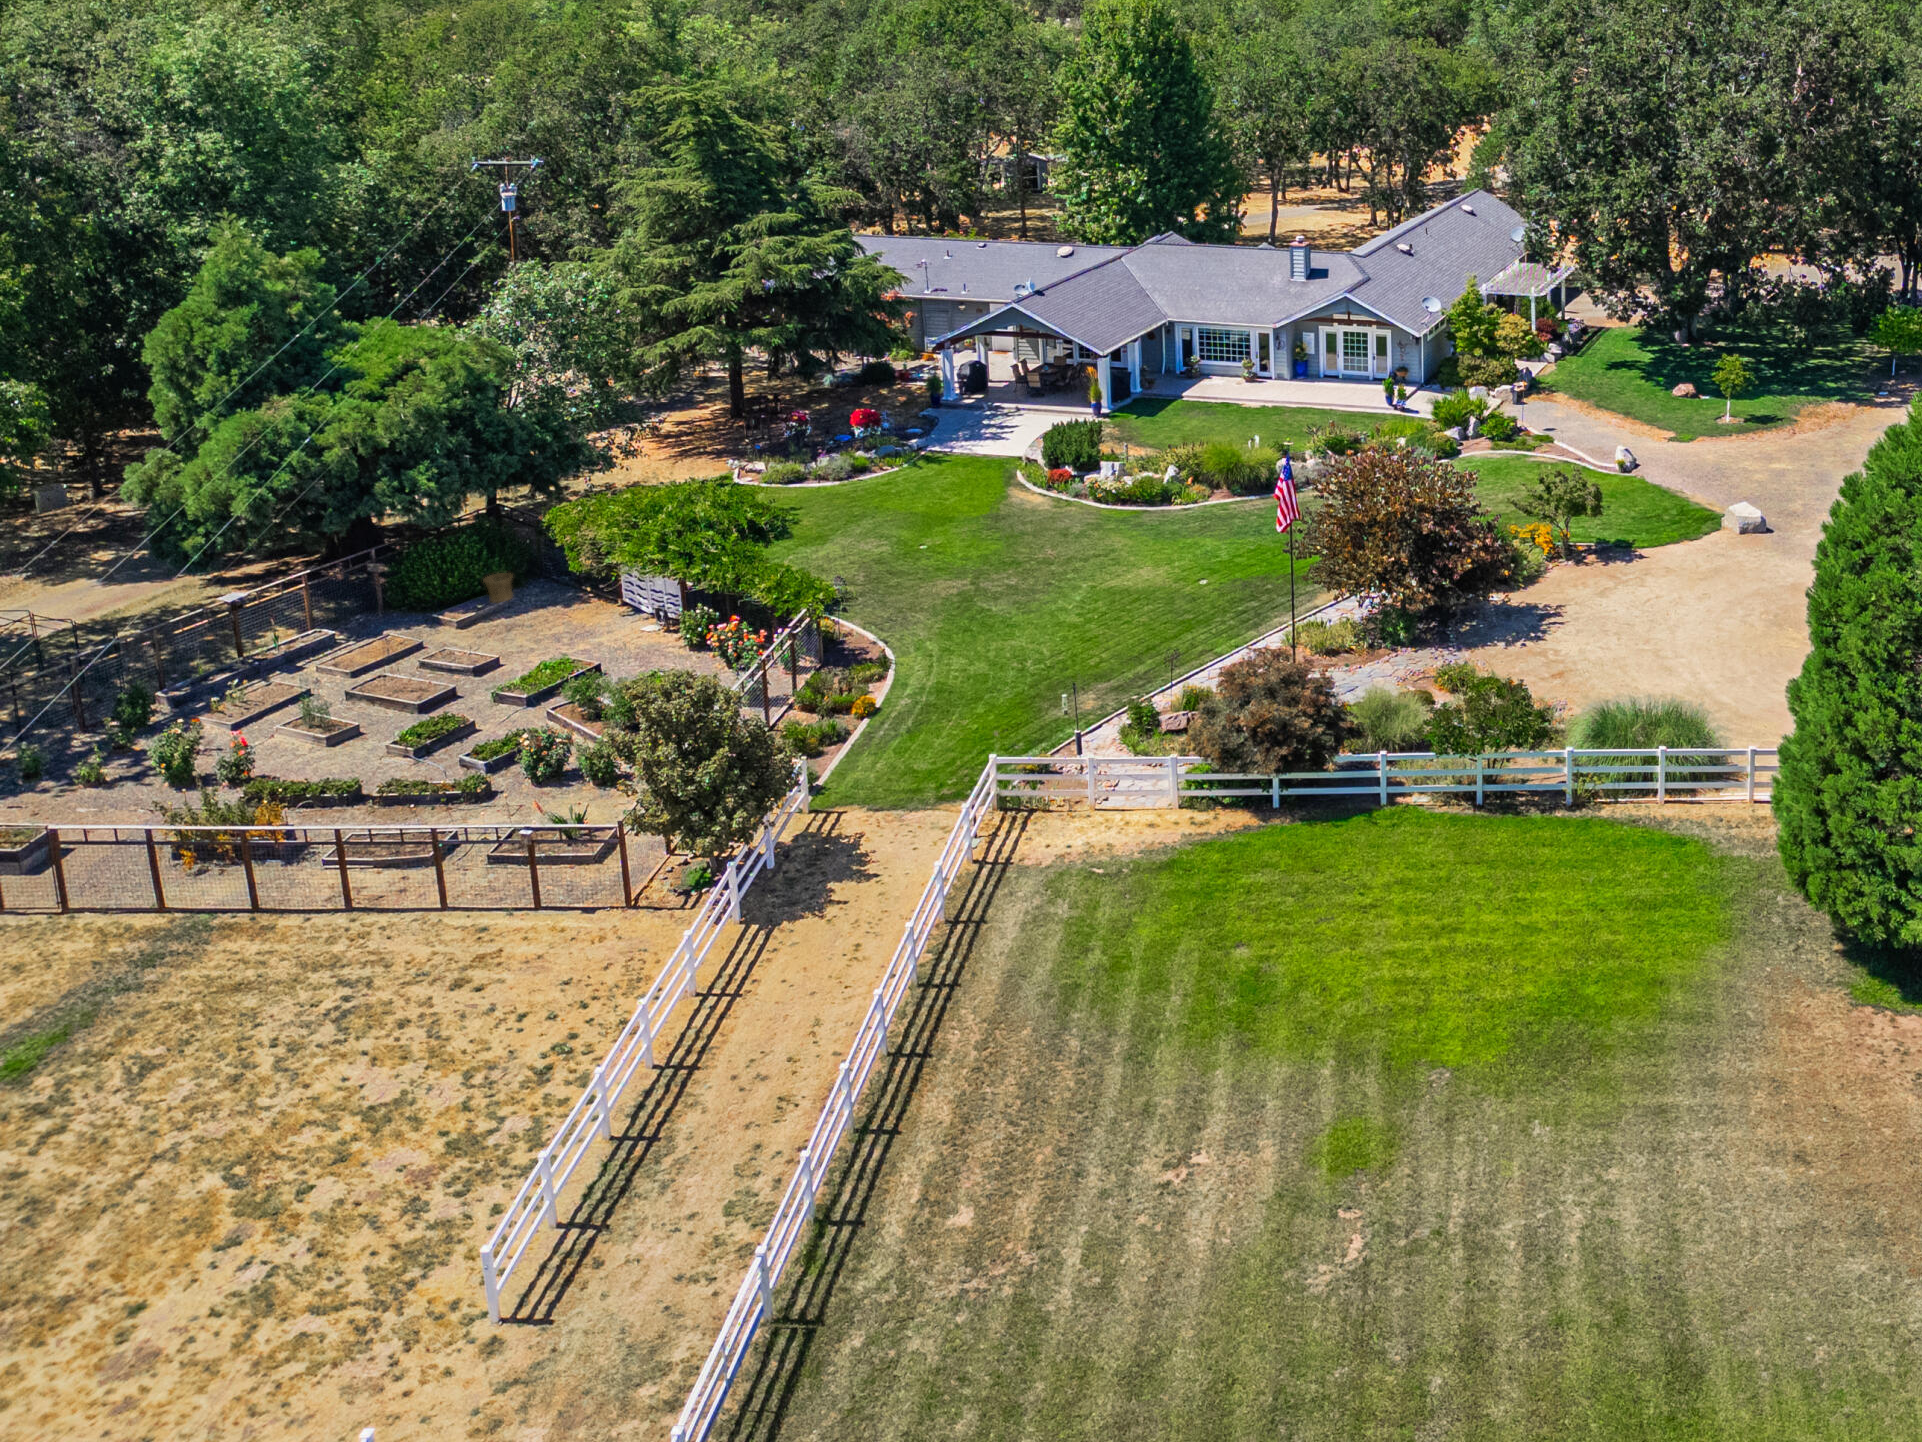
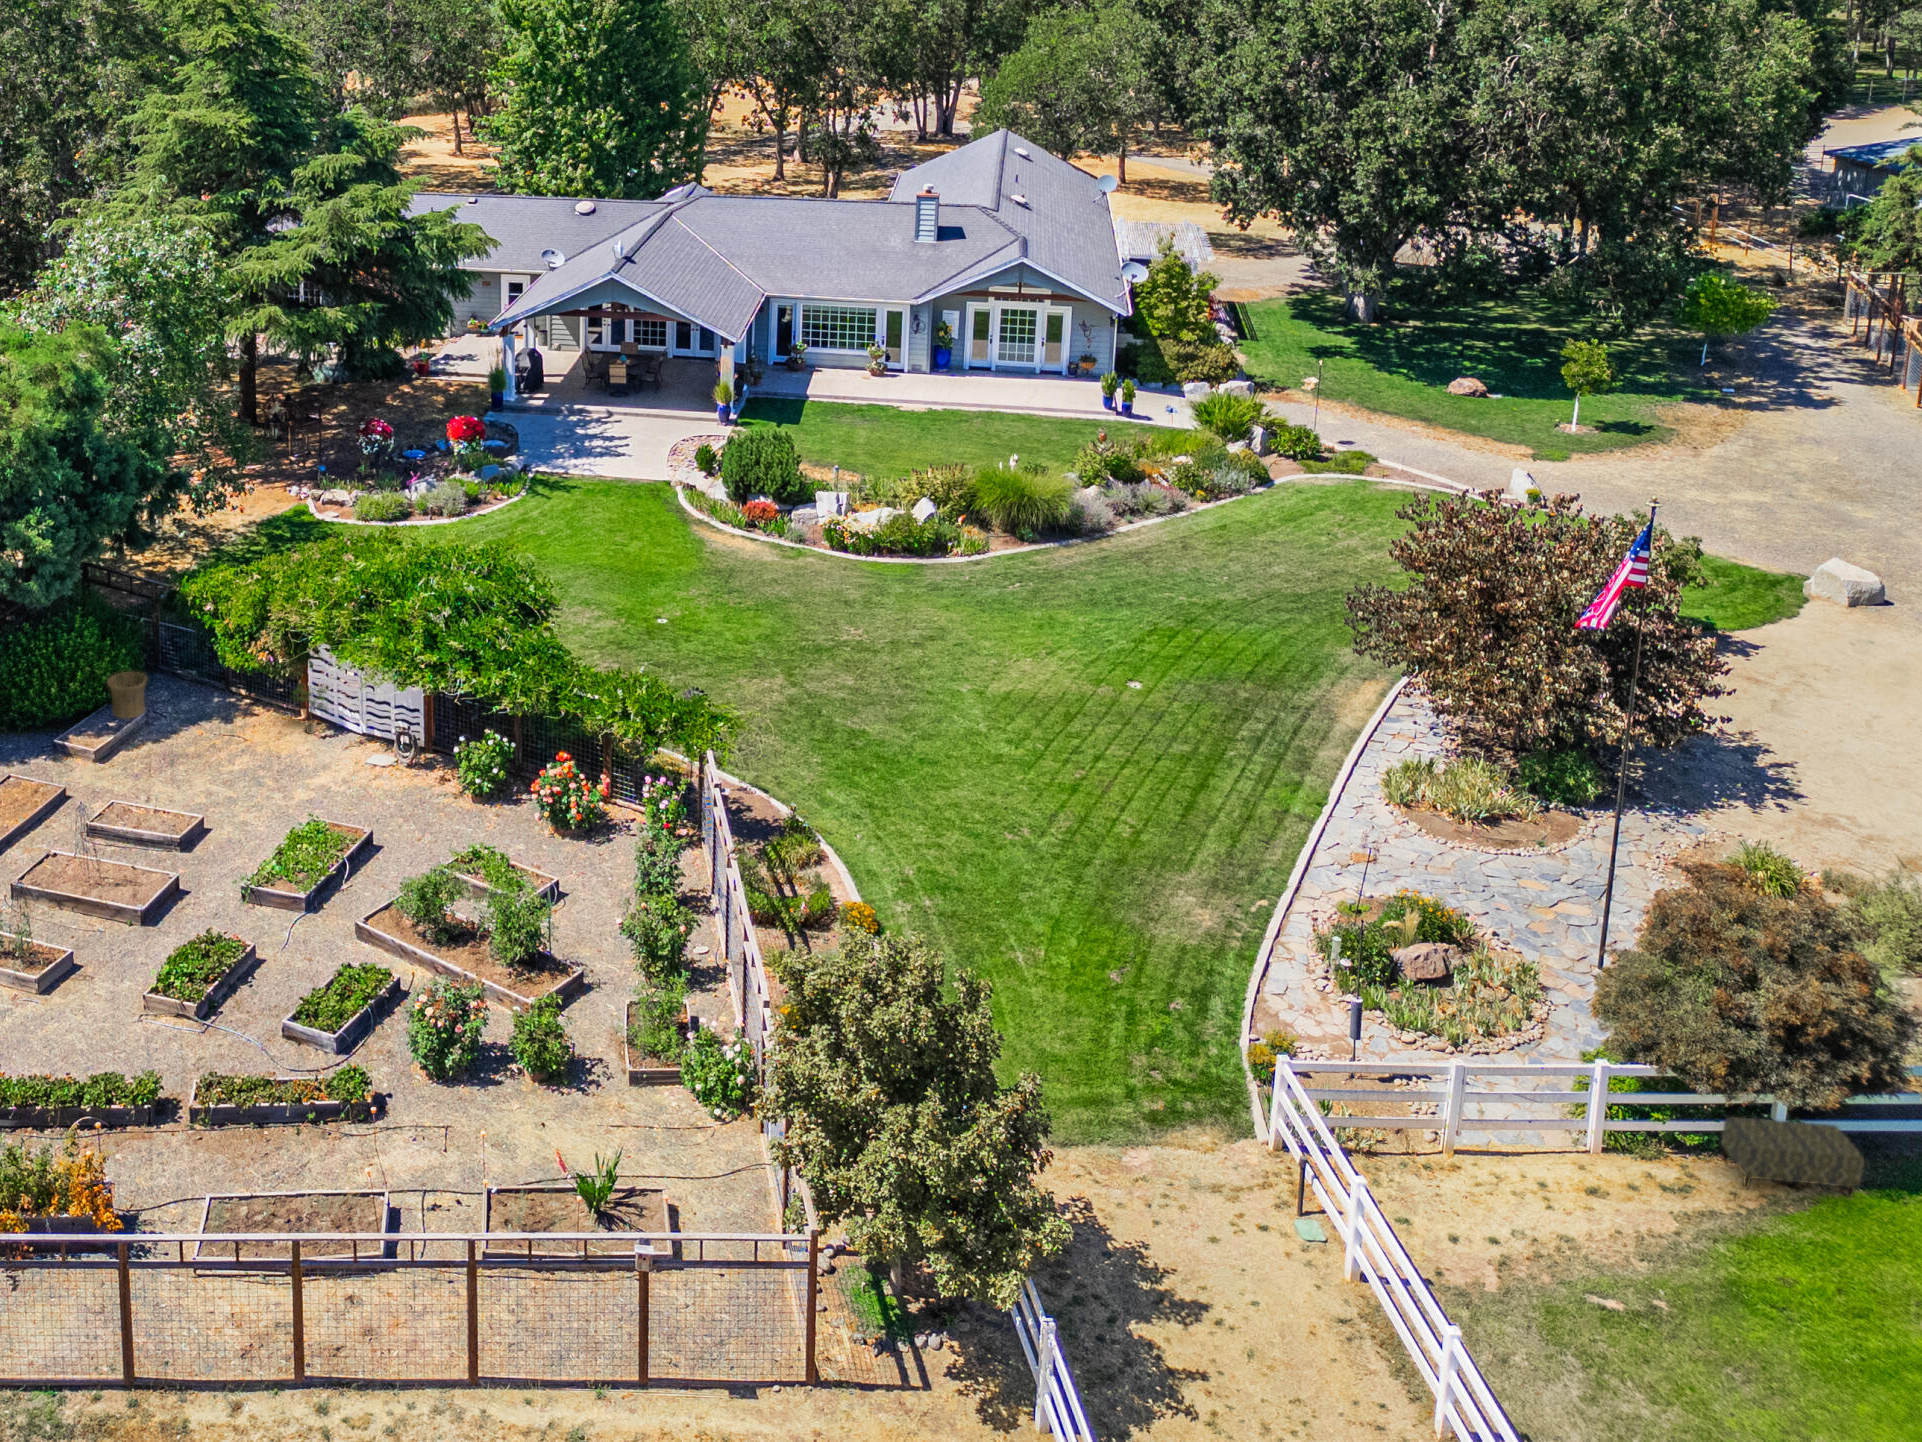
potted plant: none [596,579,626,611] -> present [294,686,328,734]
bench: none [1239,791,1301,831] -> present [1721,1117,1864,1197]

